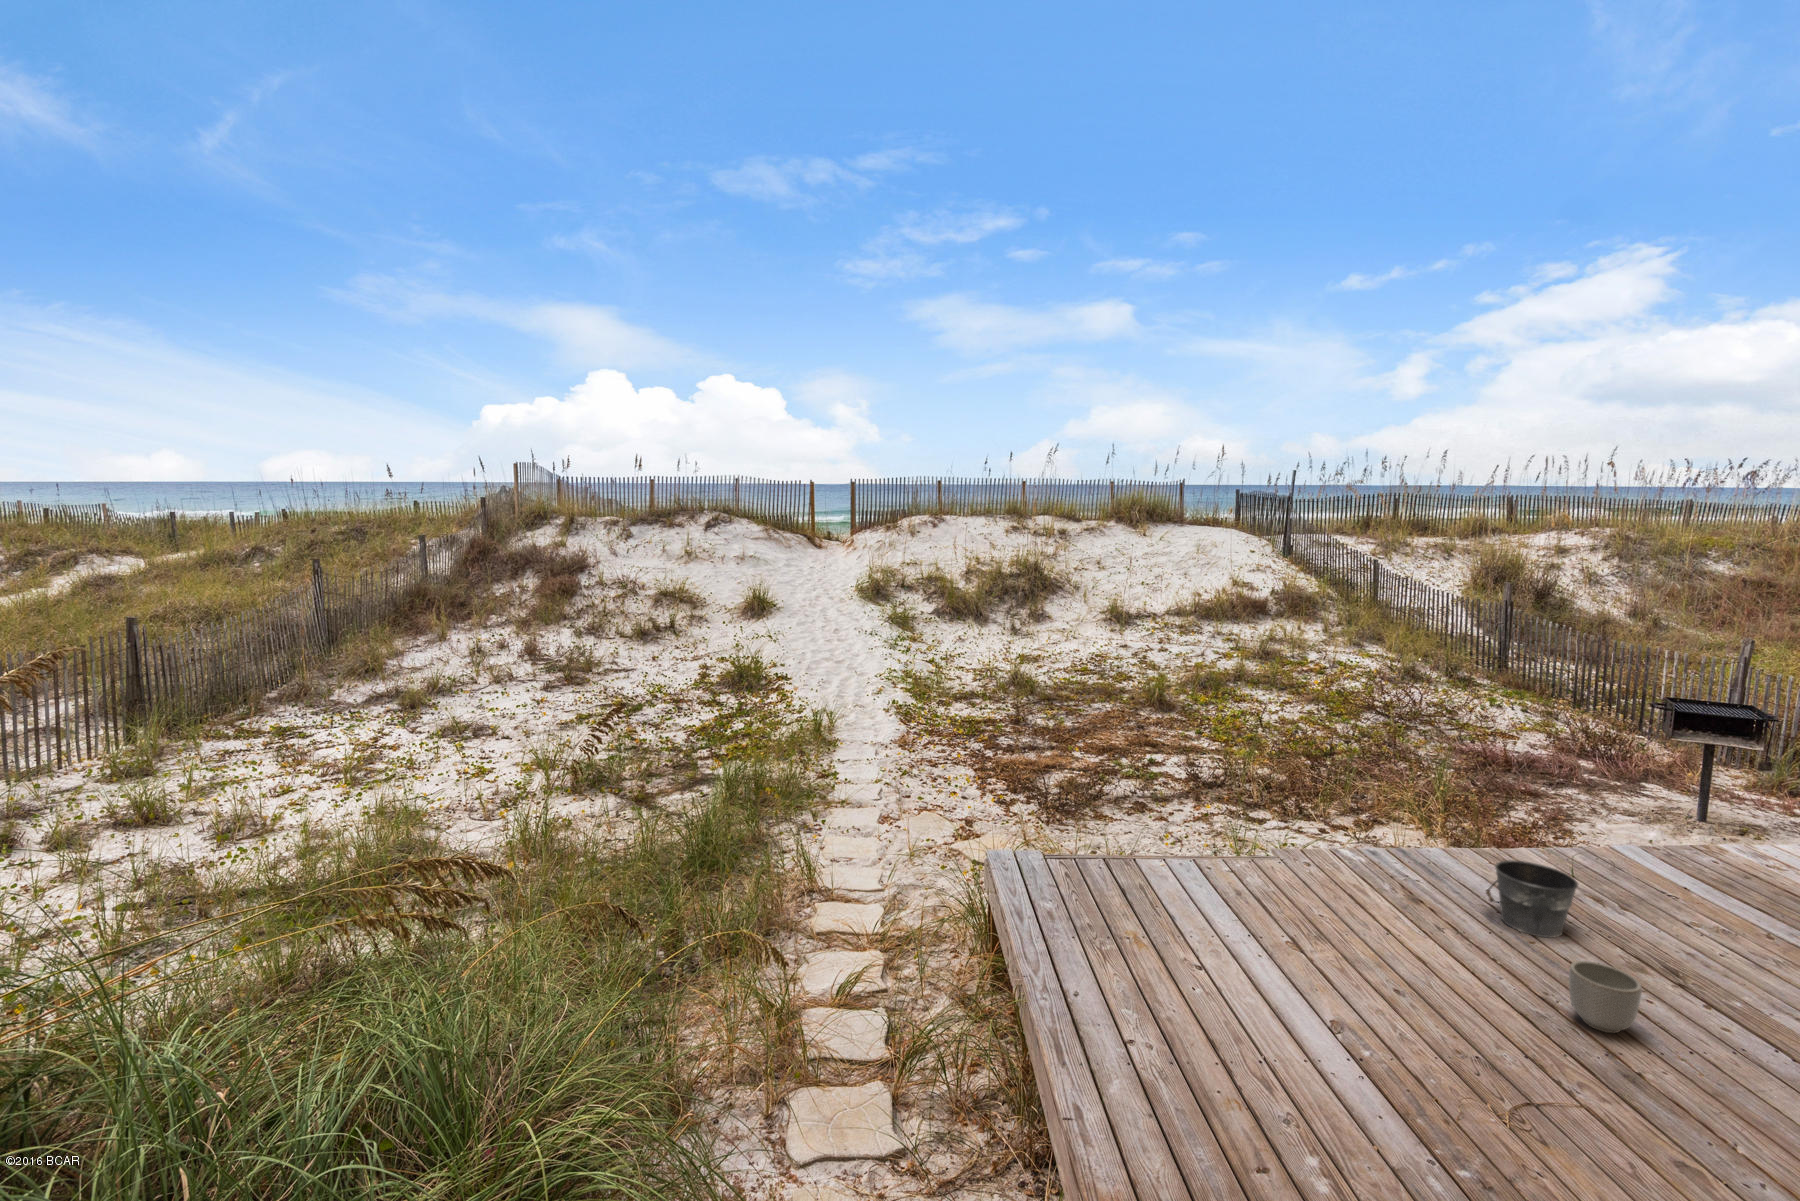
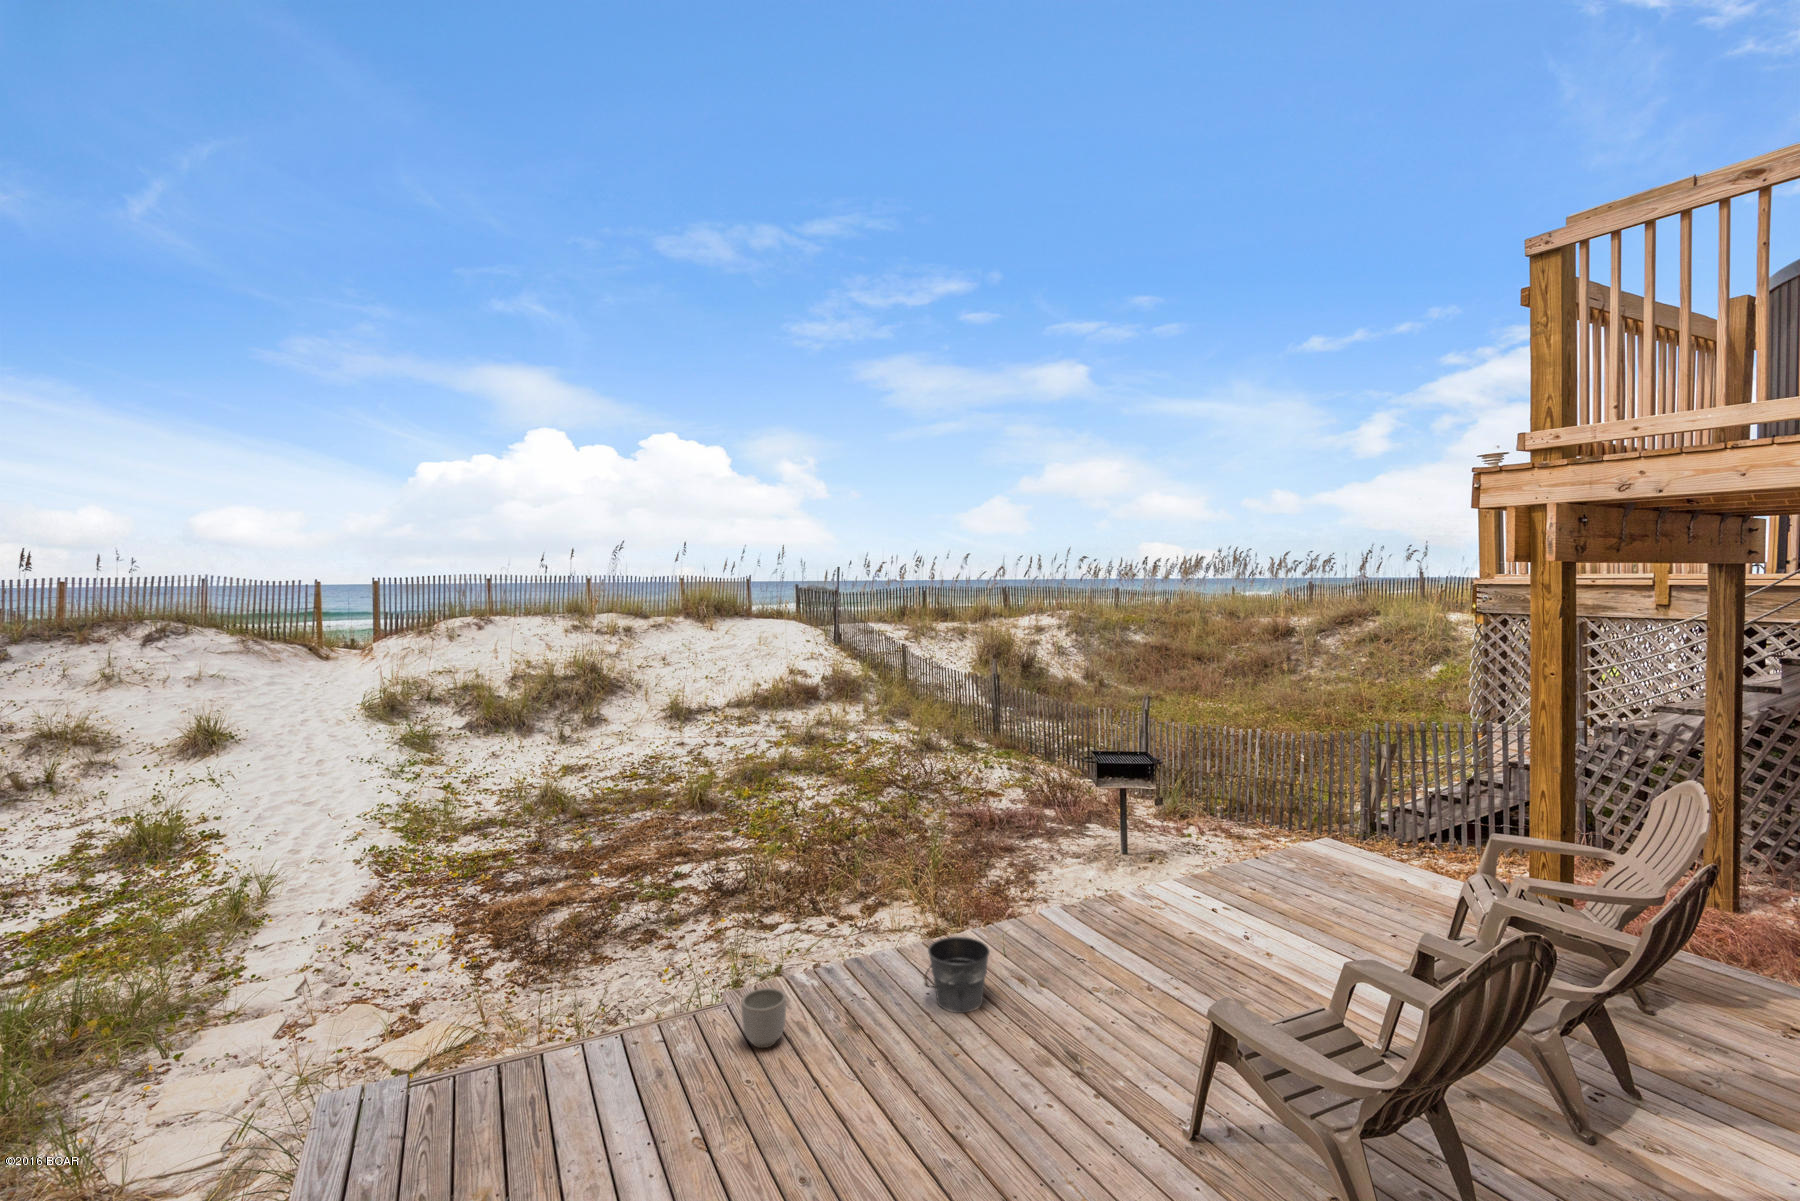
planter: present [1569,961,1642,1033] -> present [741,988,786,1048]

